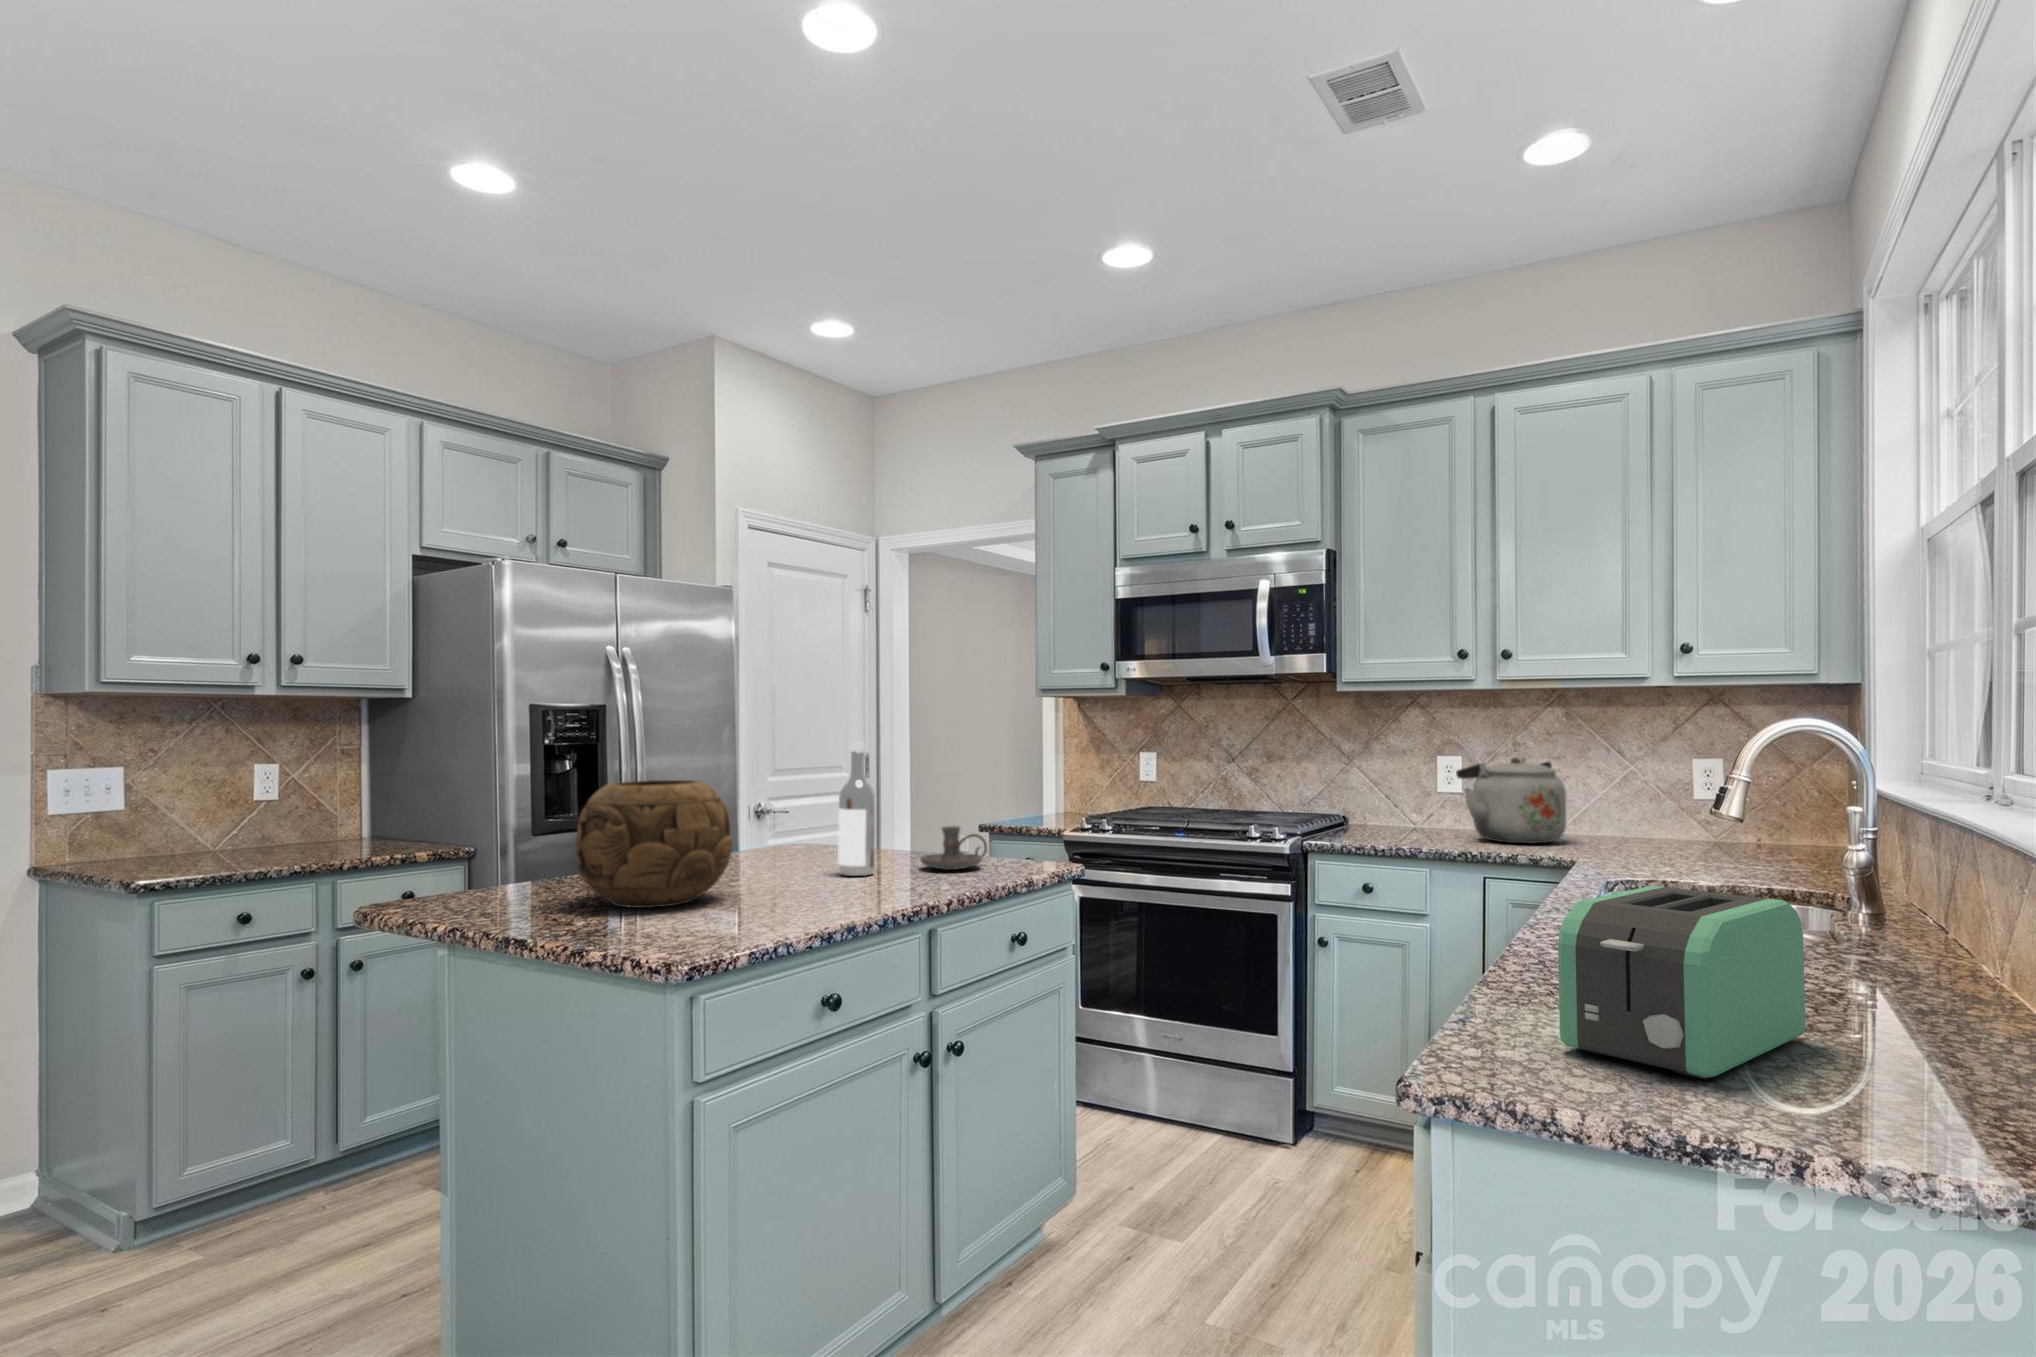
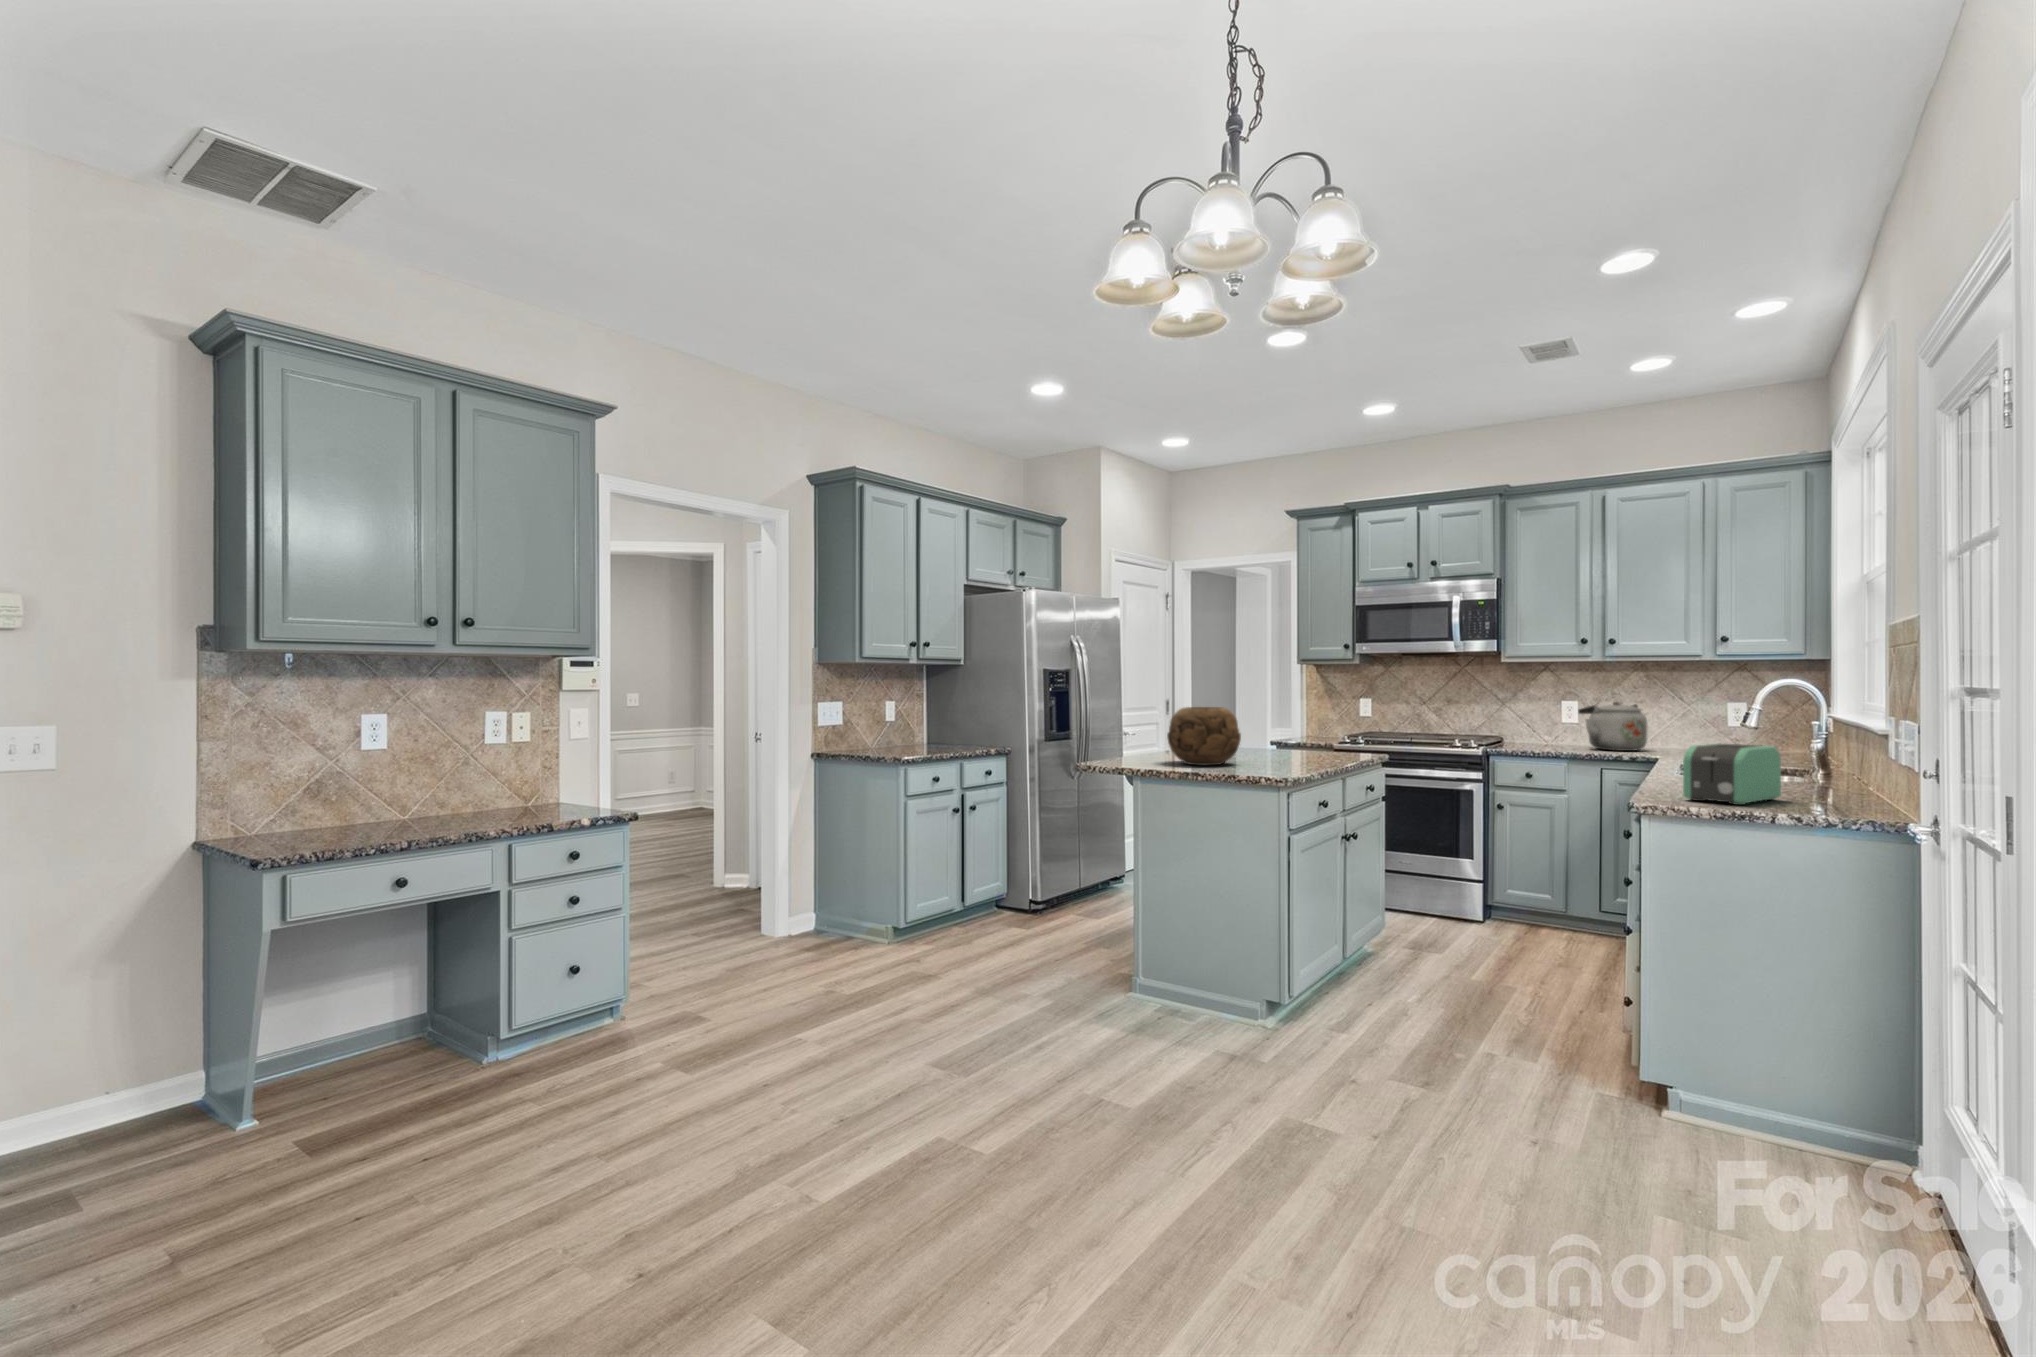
wine bottle: present [838,742,875,876] -> none [1265,690,1284,757]
candle holder: present [920,826,987,870] -> none [1302,734,1335,756]

